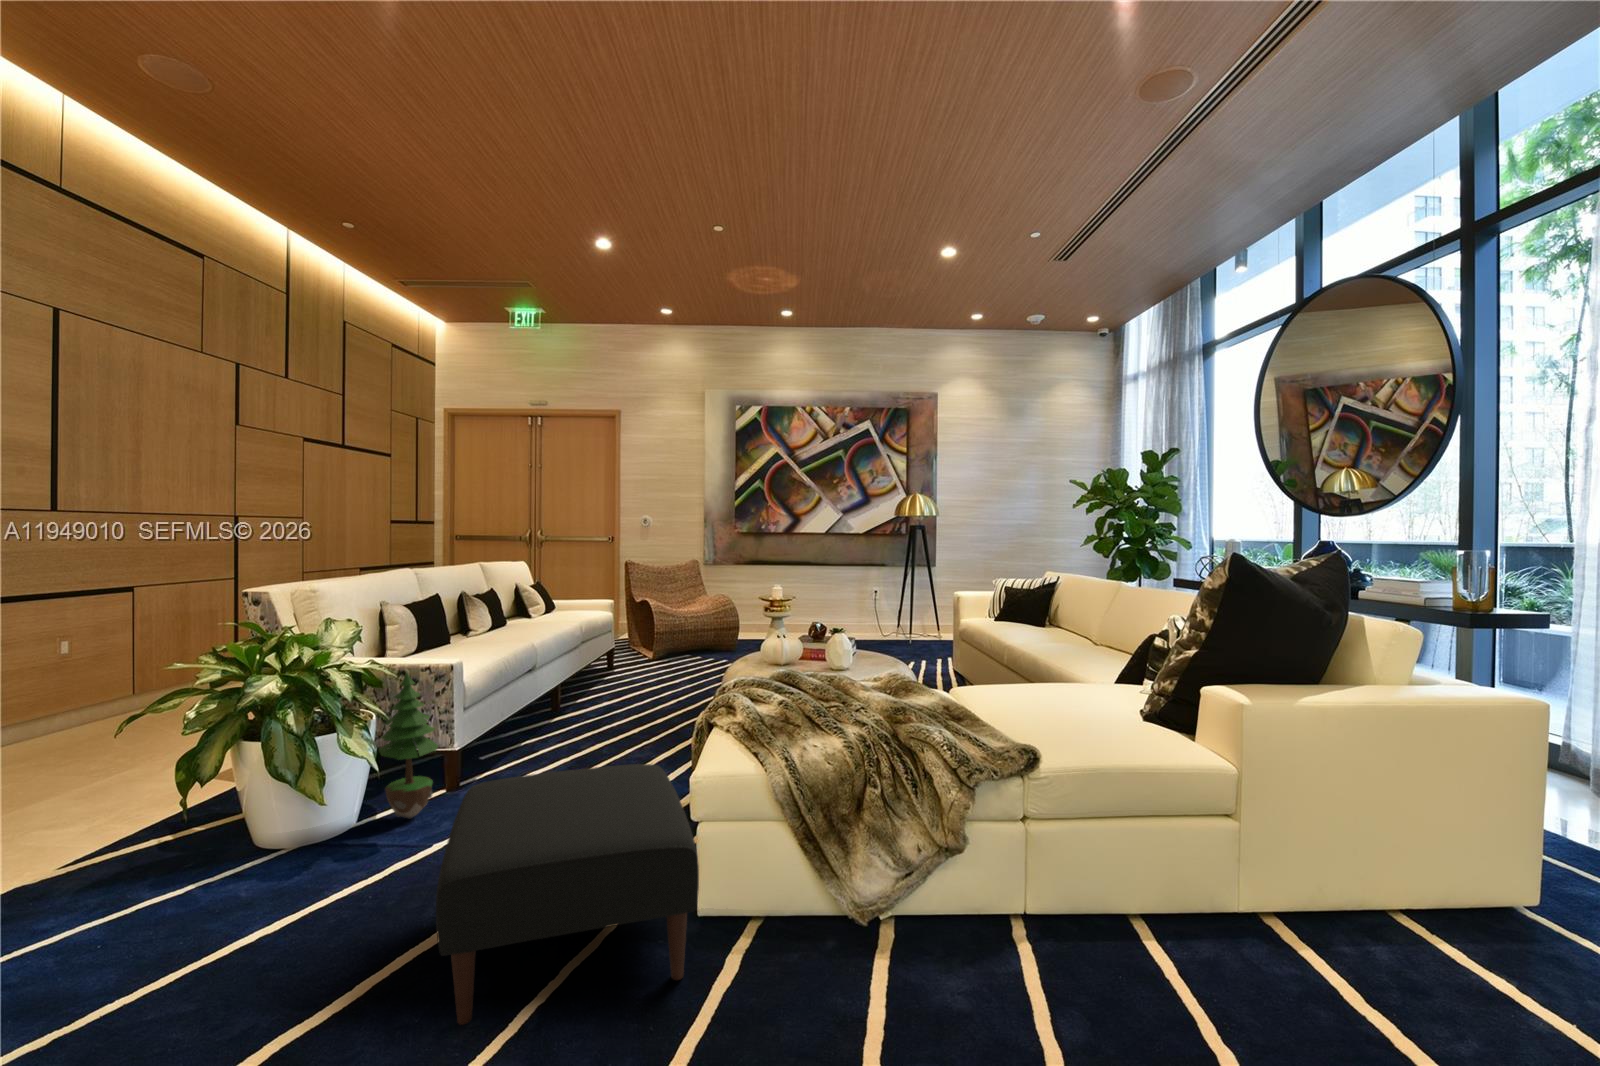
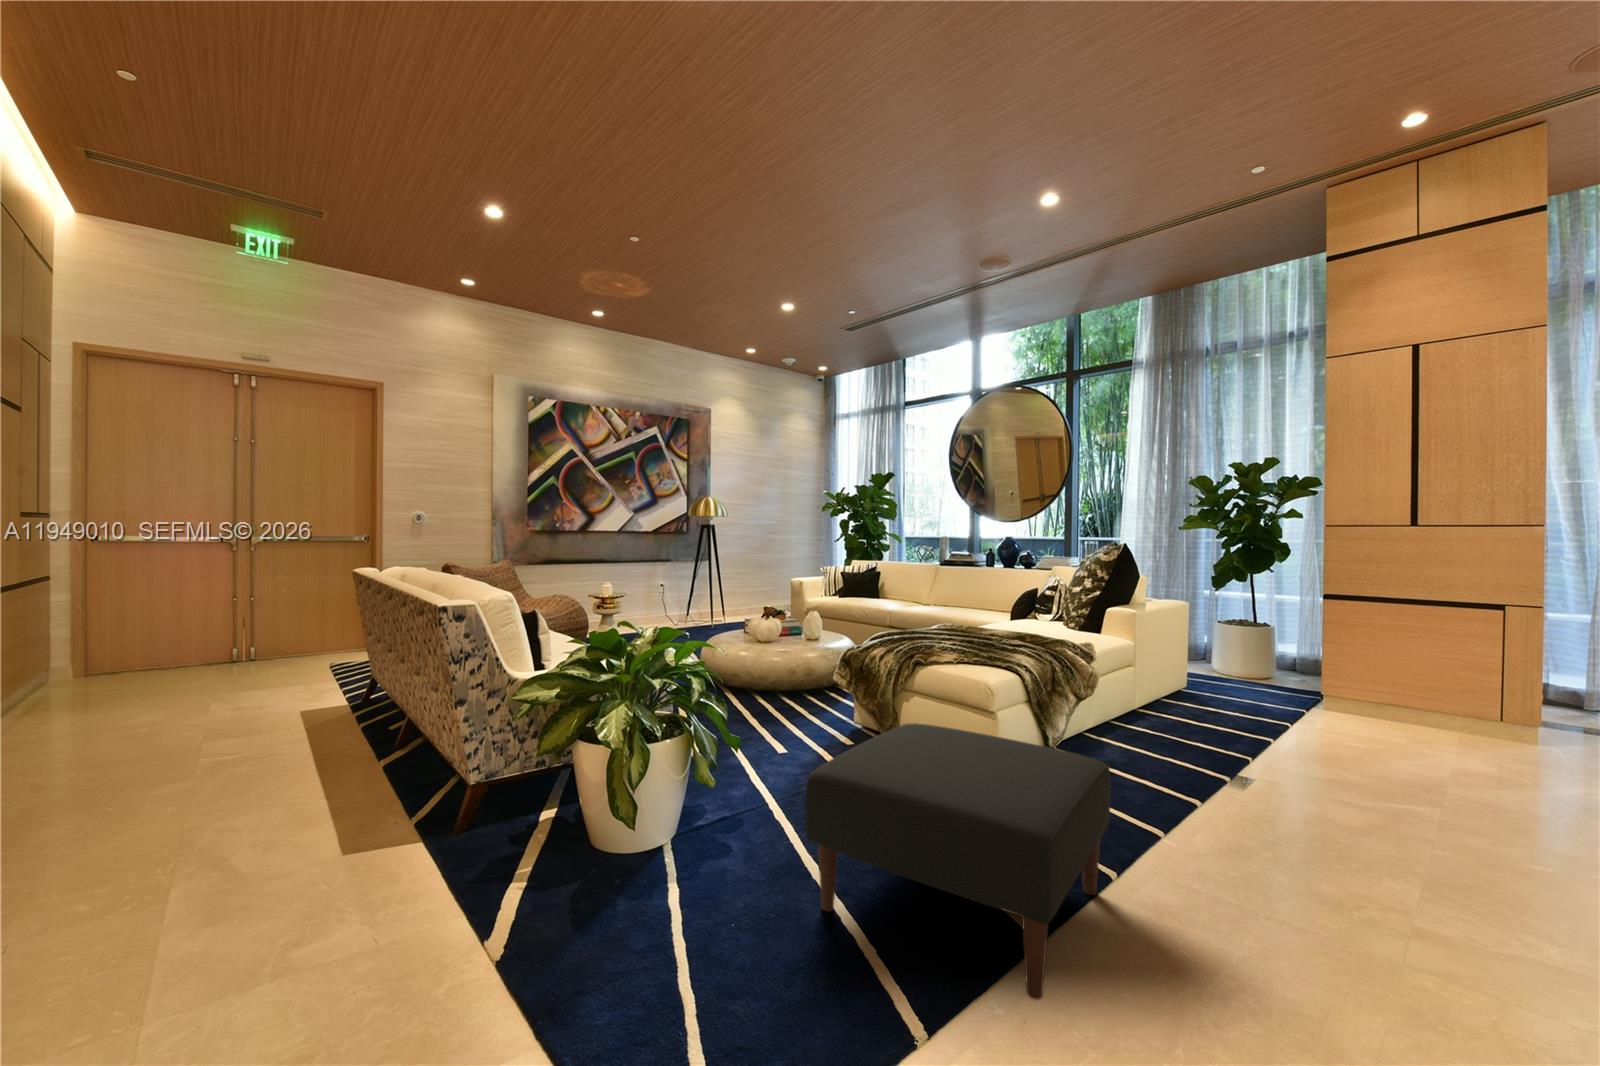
potted tree: present [379,673,438,819] -> none [507,671,582,871]

